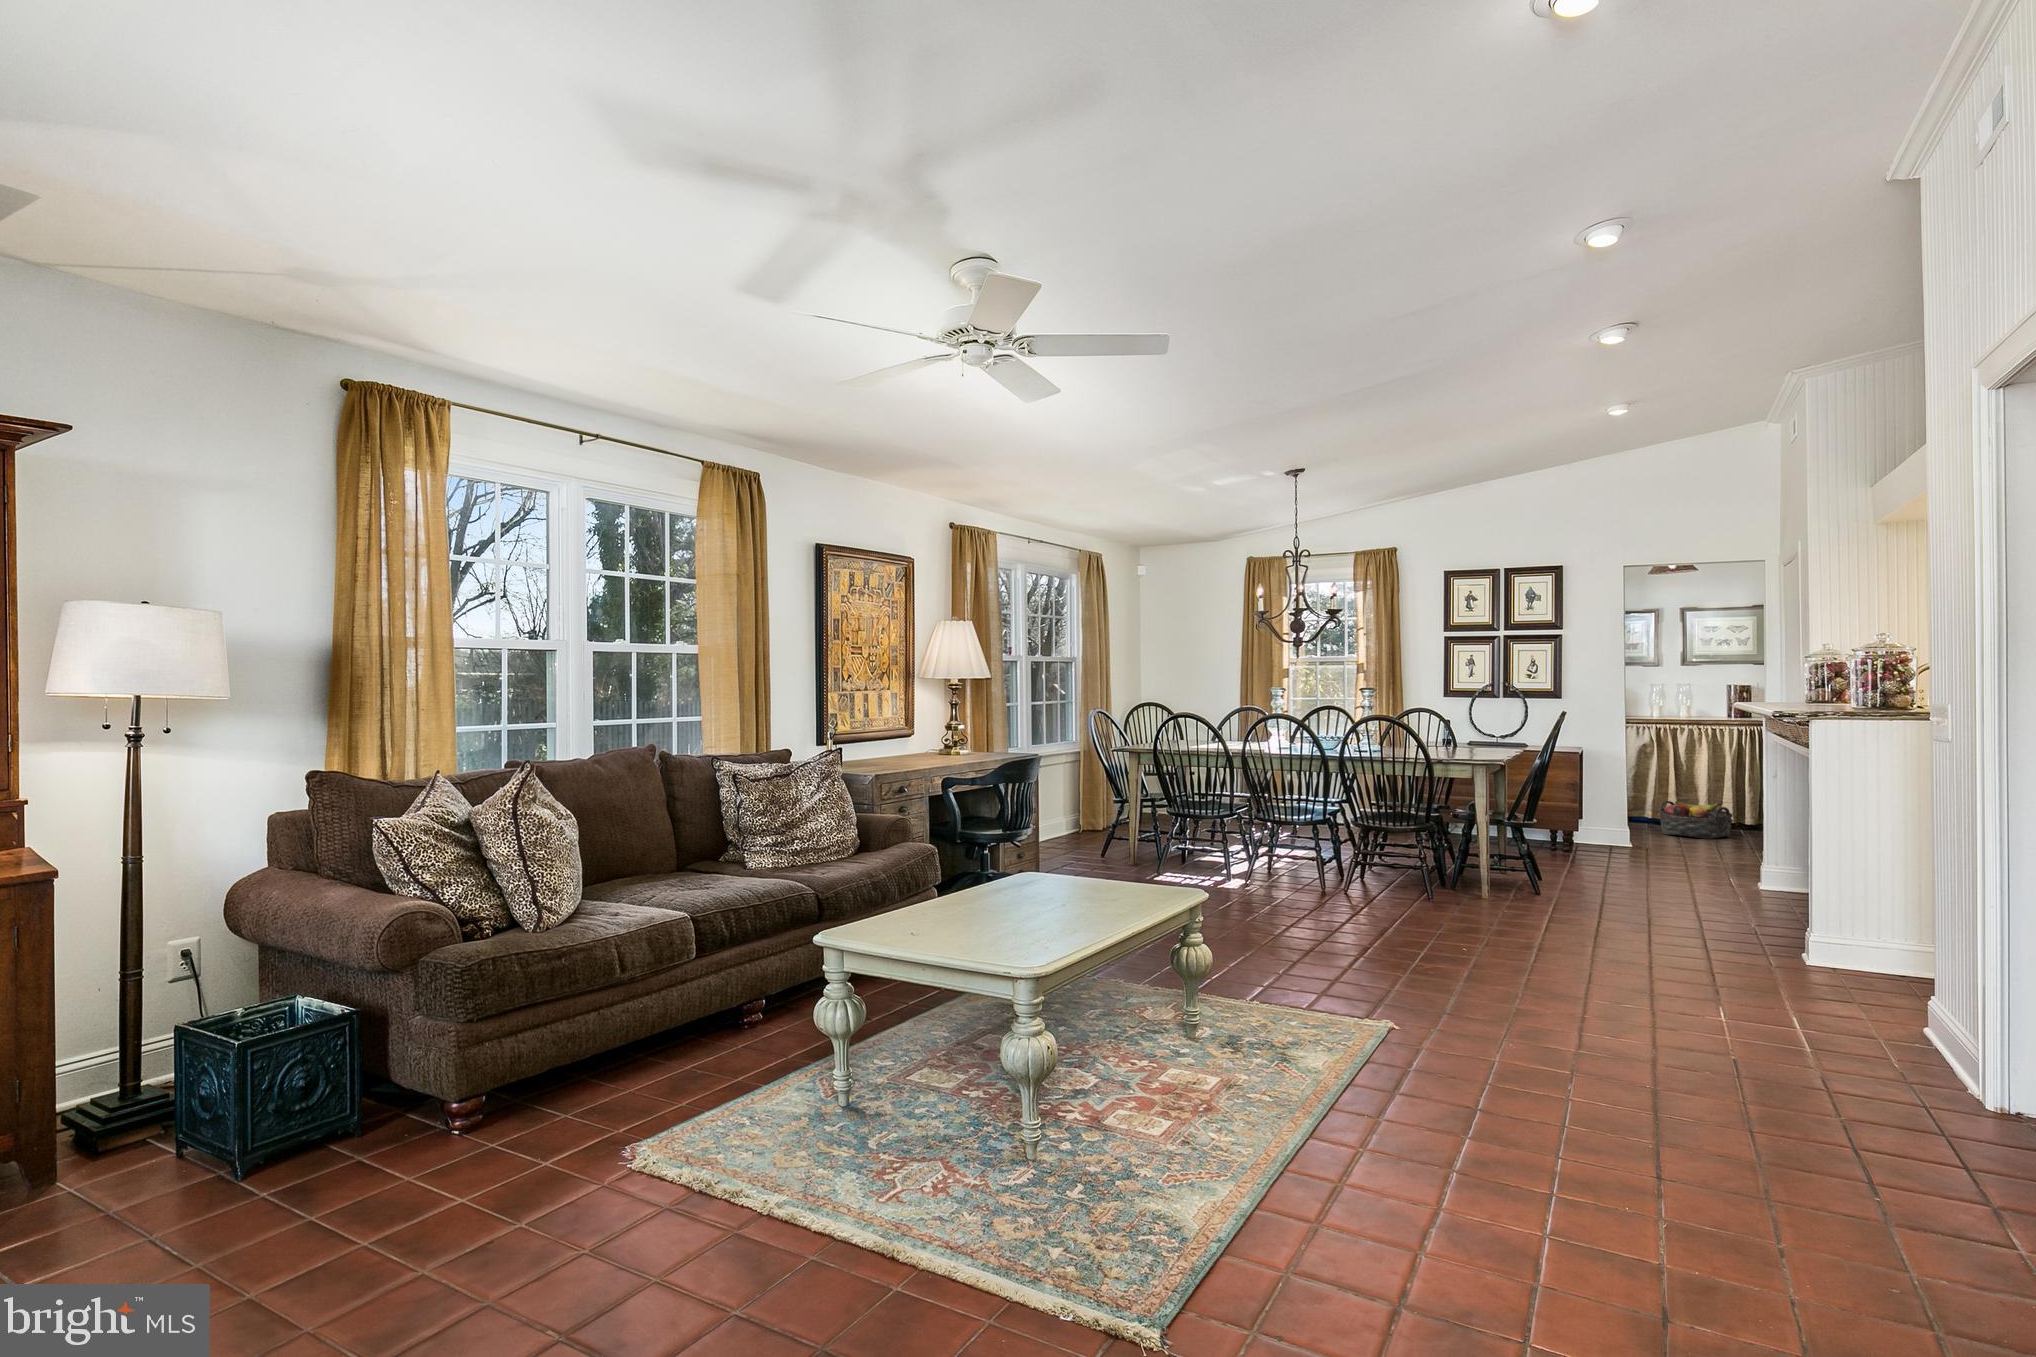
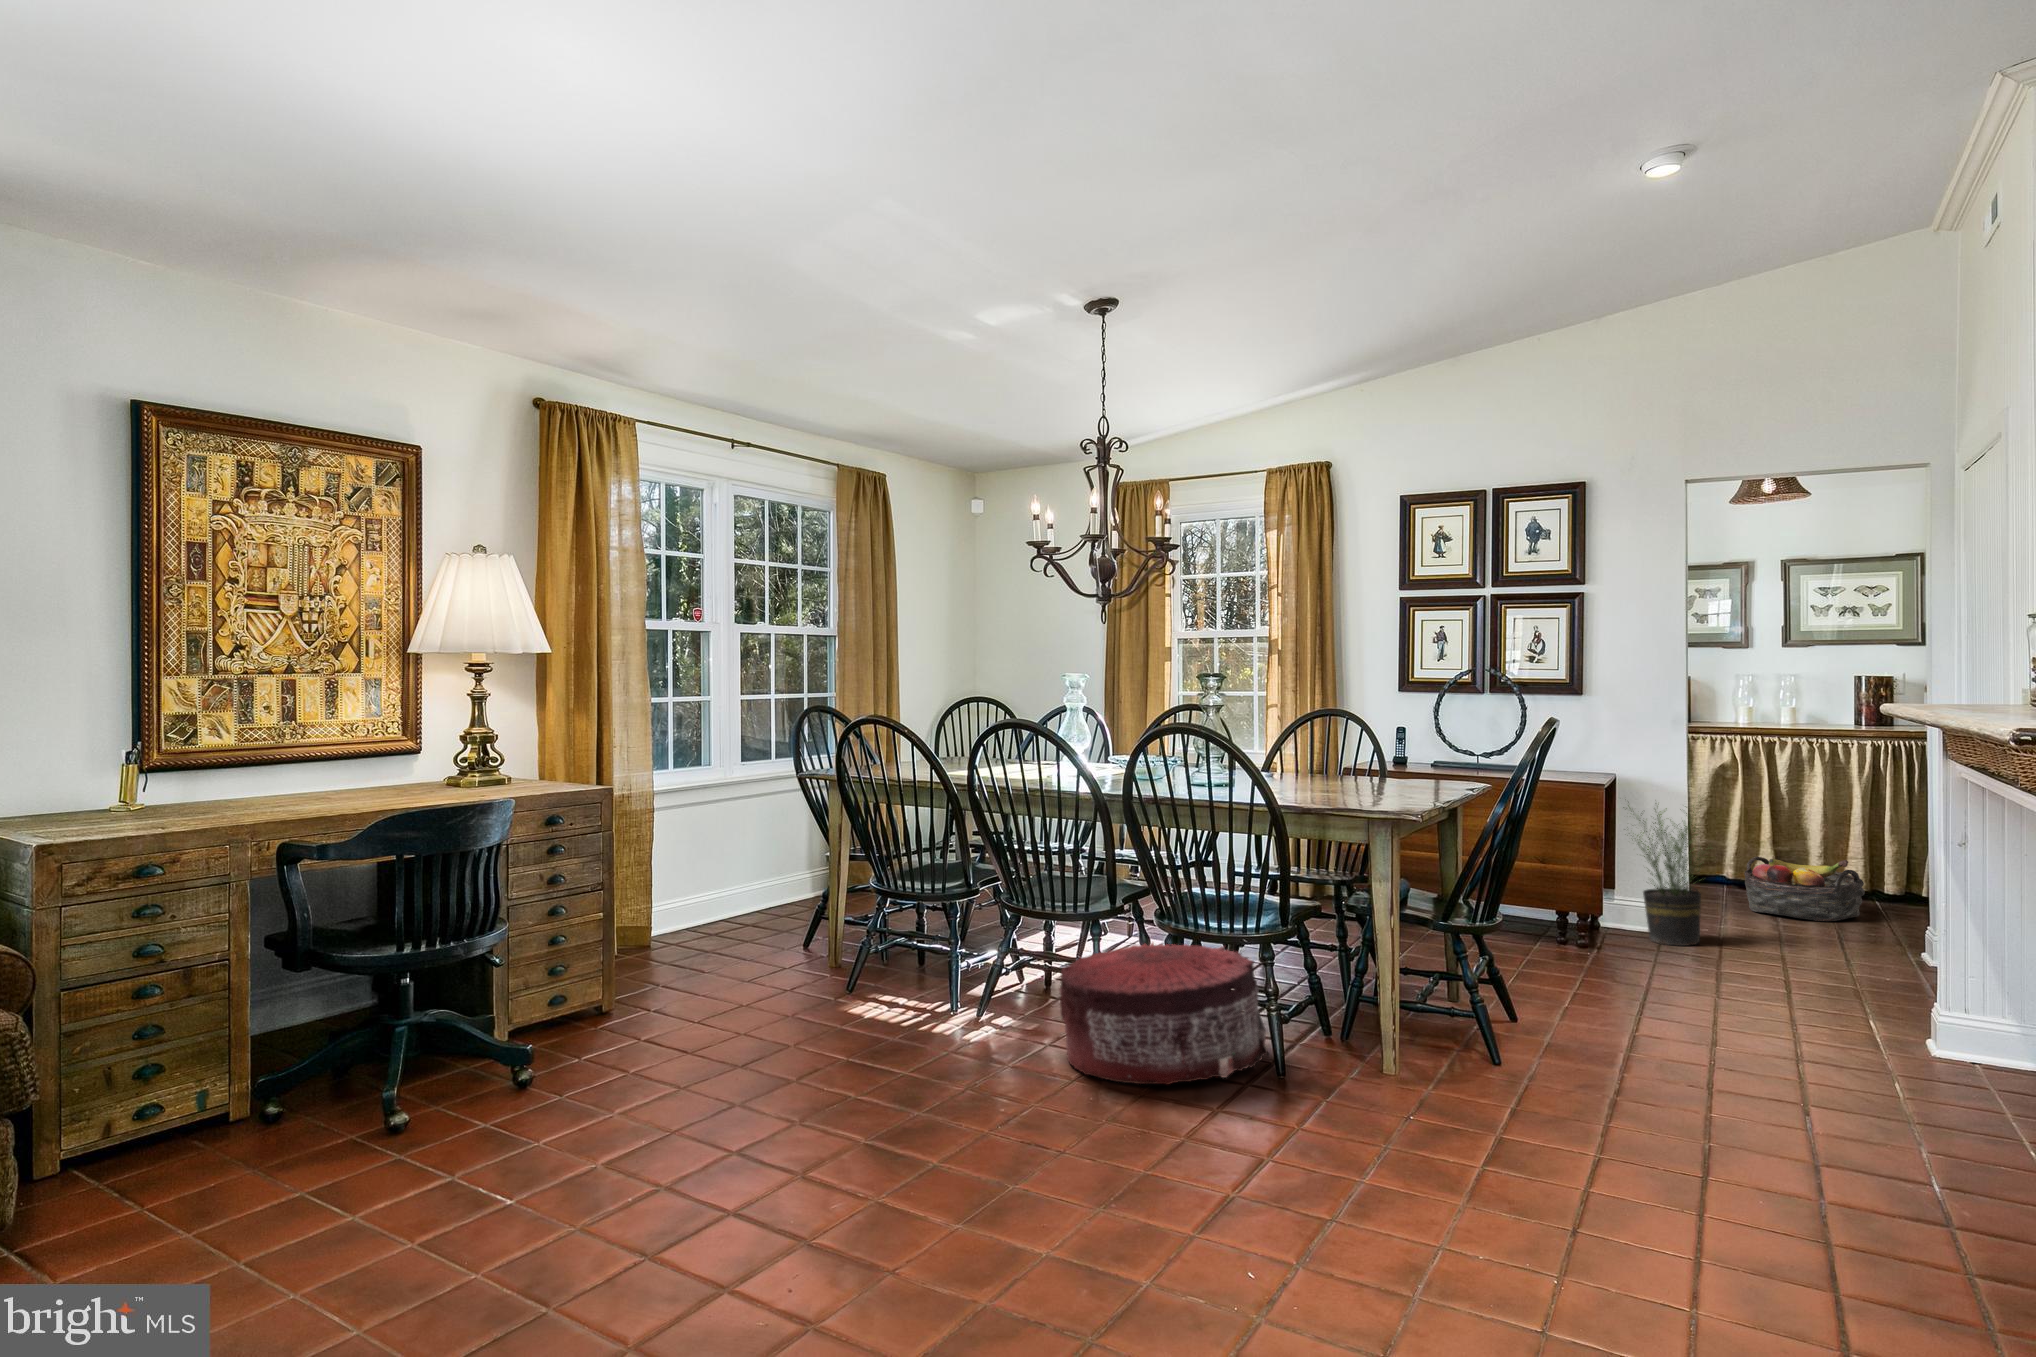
potted plant: none [1584,760,1647,850] -> present [1623,804,1709,946]
pouf: none [1306,838,1424,904] -> present [1059,943,1268,1084]

